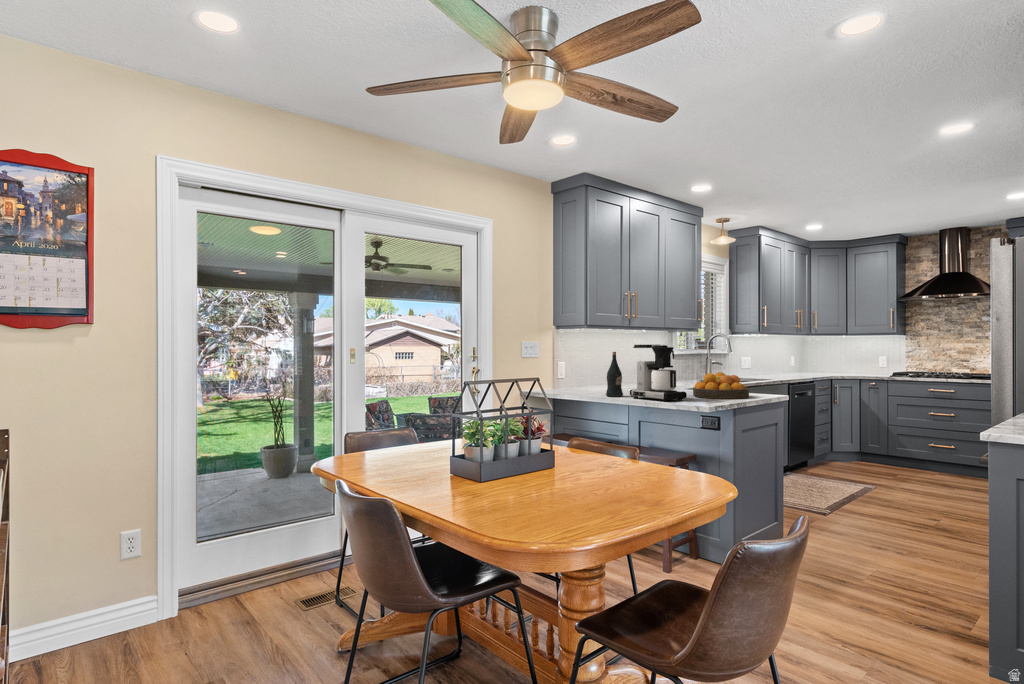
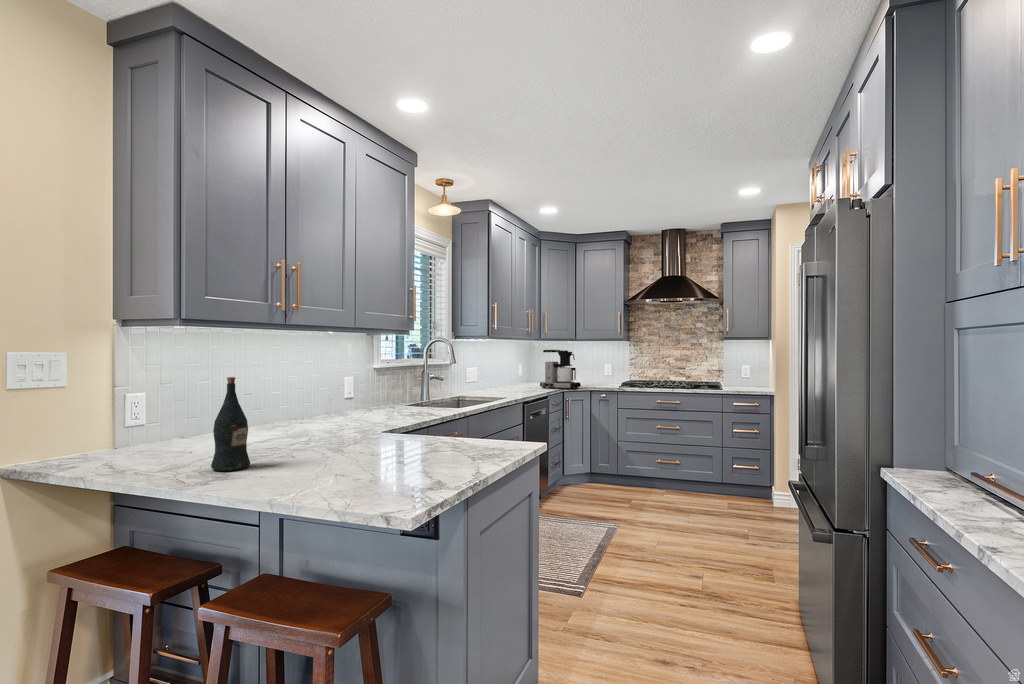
coffee maker: present [630,345,687,401] -> present [540,350,581,389]
fruit bowl: present [693,372,749,399] -> none [389,409,483,463]

